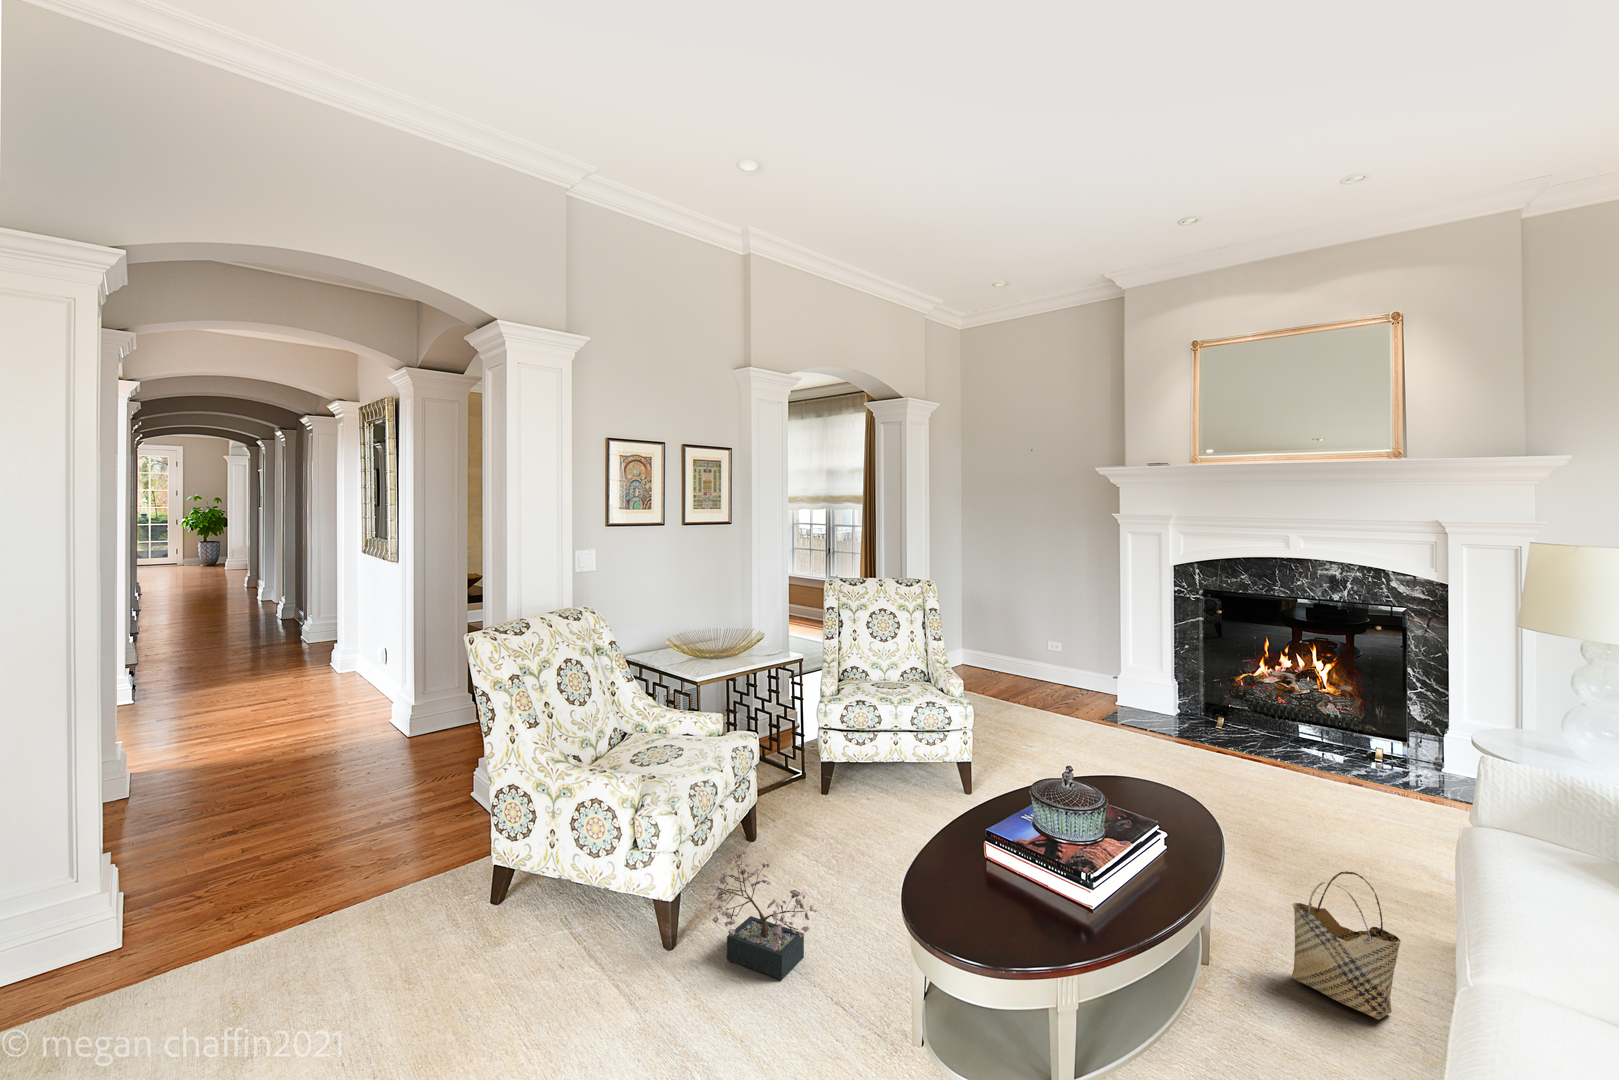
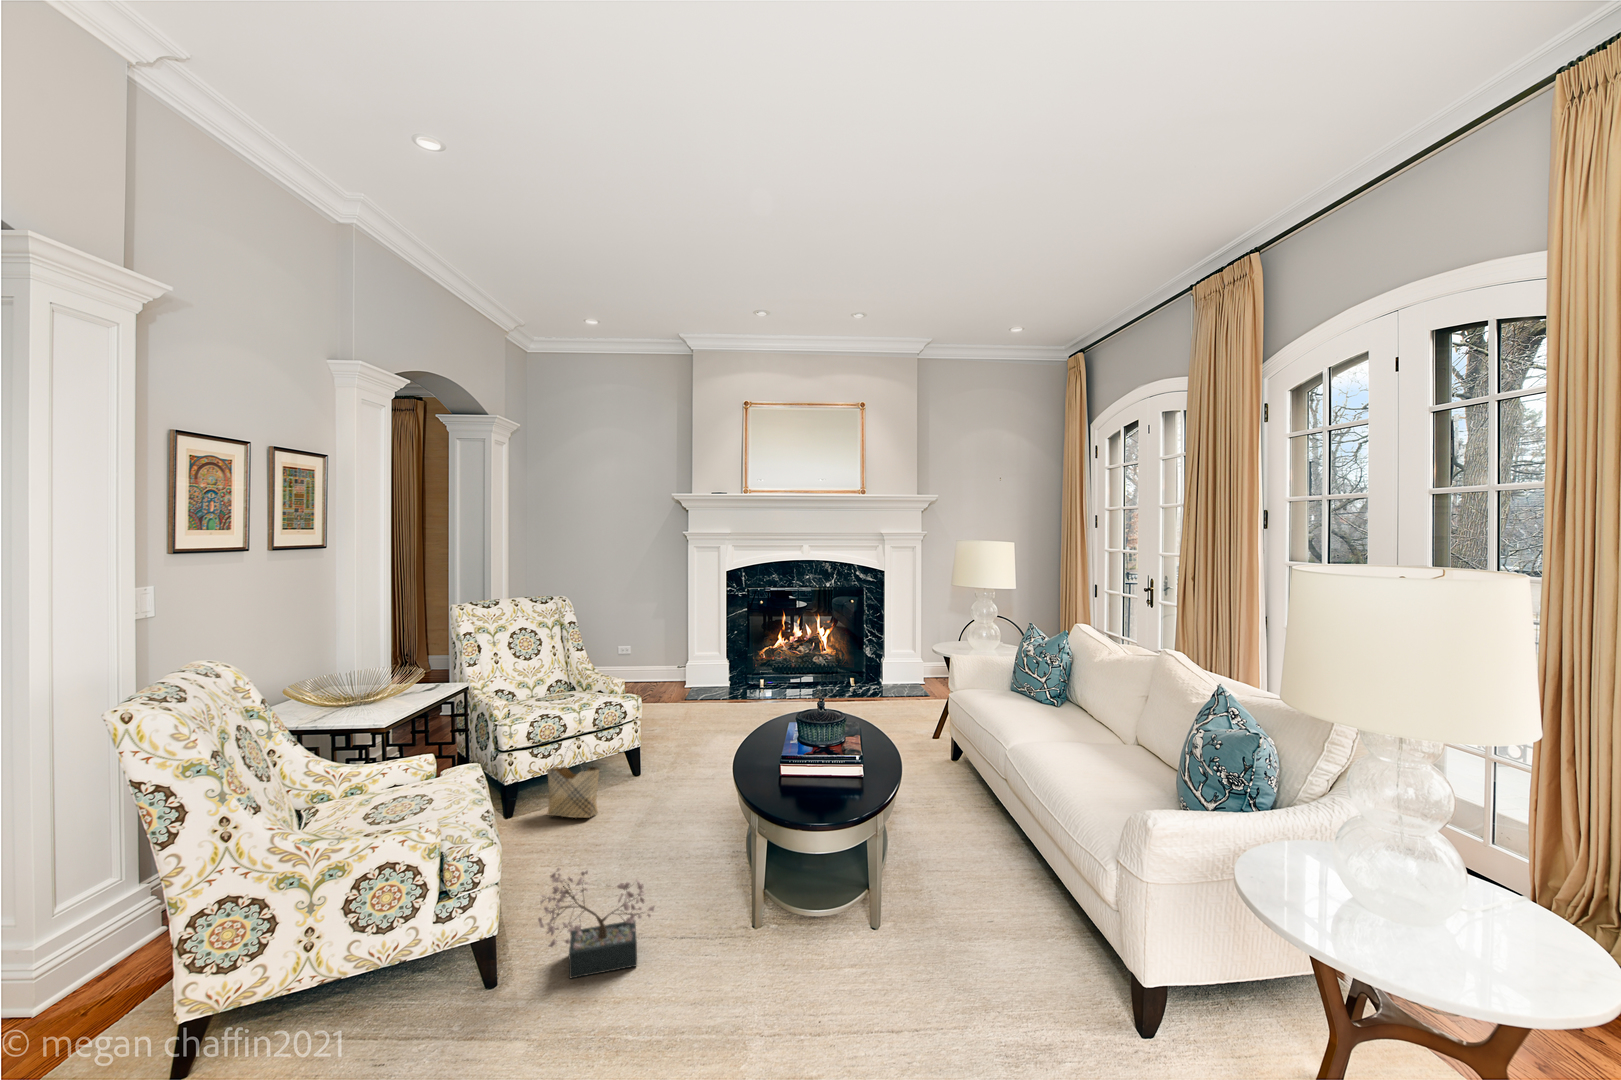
woven basket: present [1292,871,1401,1019] -> present [547,740,600,818]

